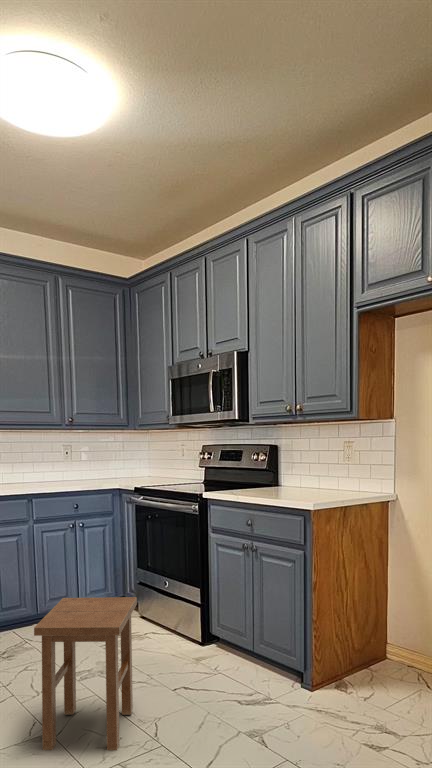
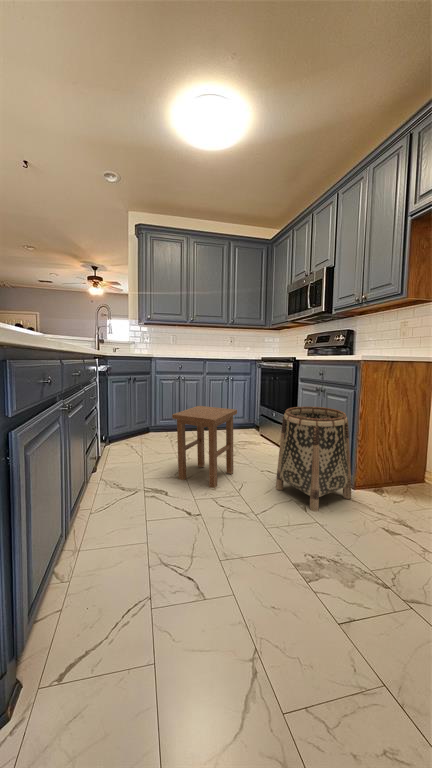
basket: none [212,577,315,747] -> present [276,406,351,511]

